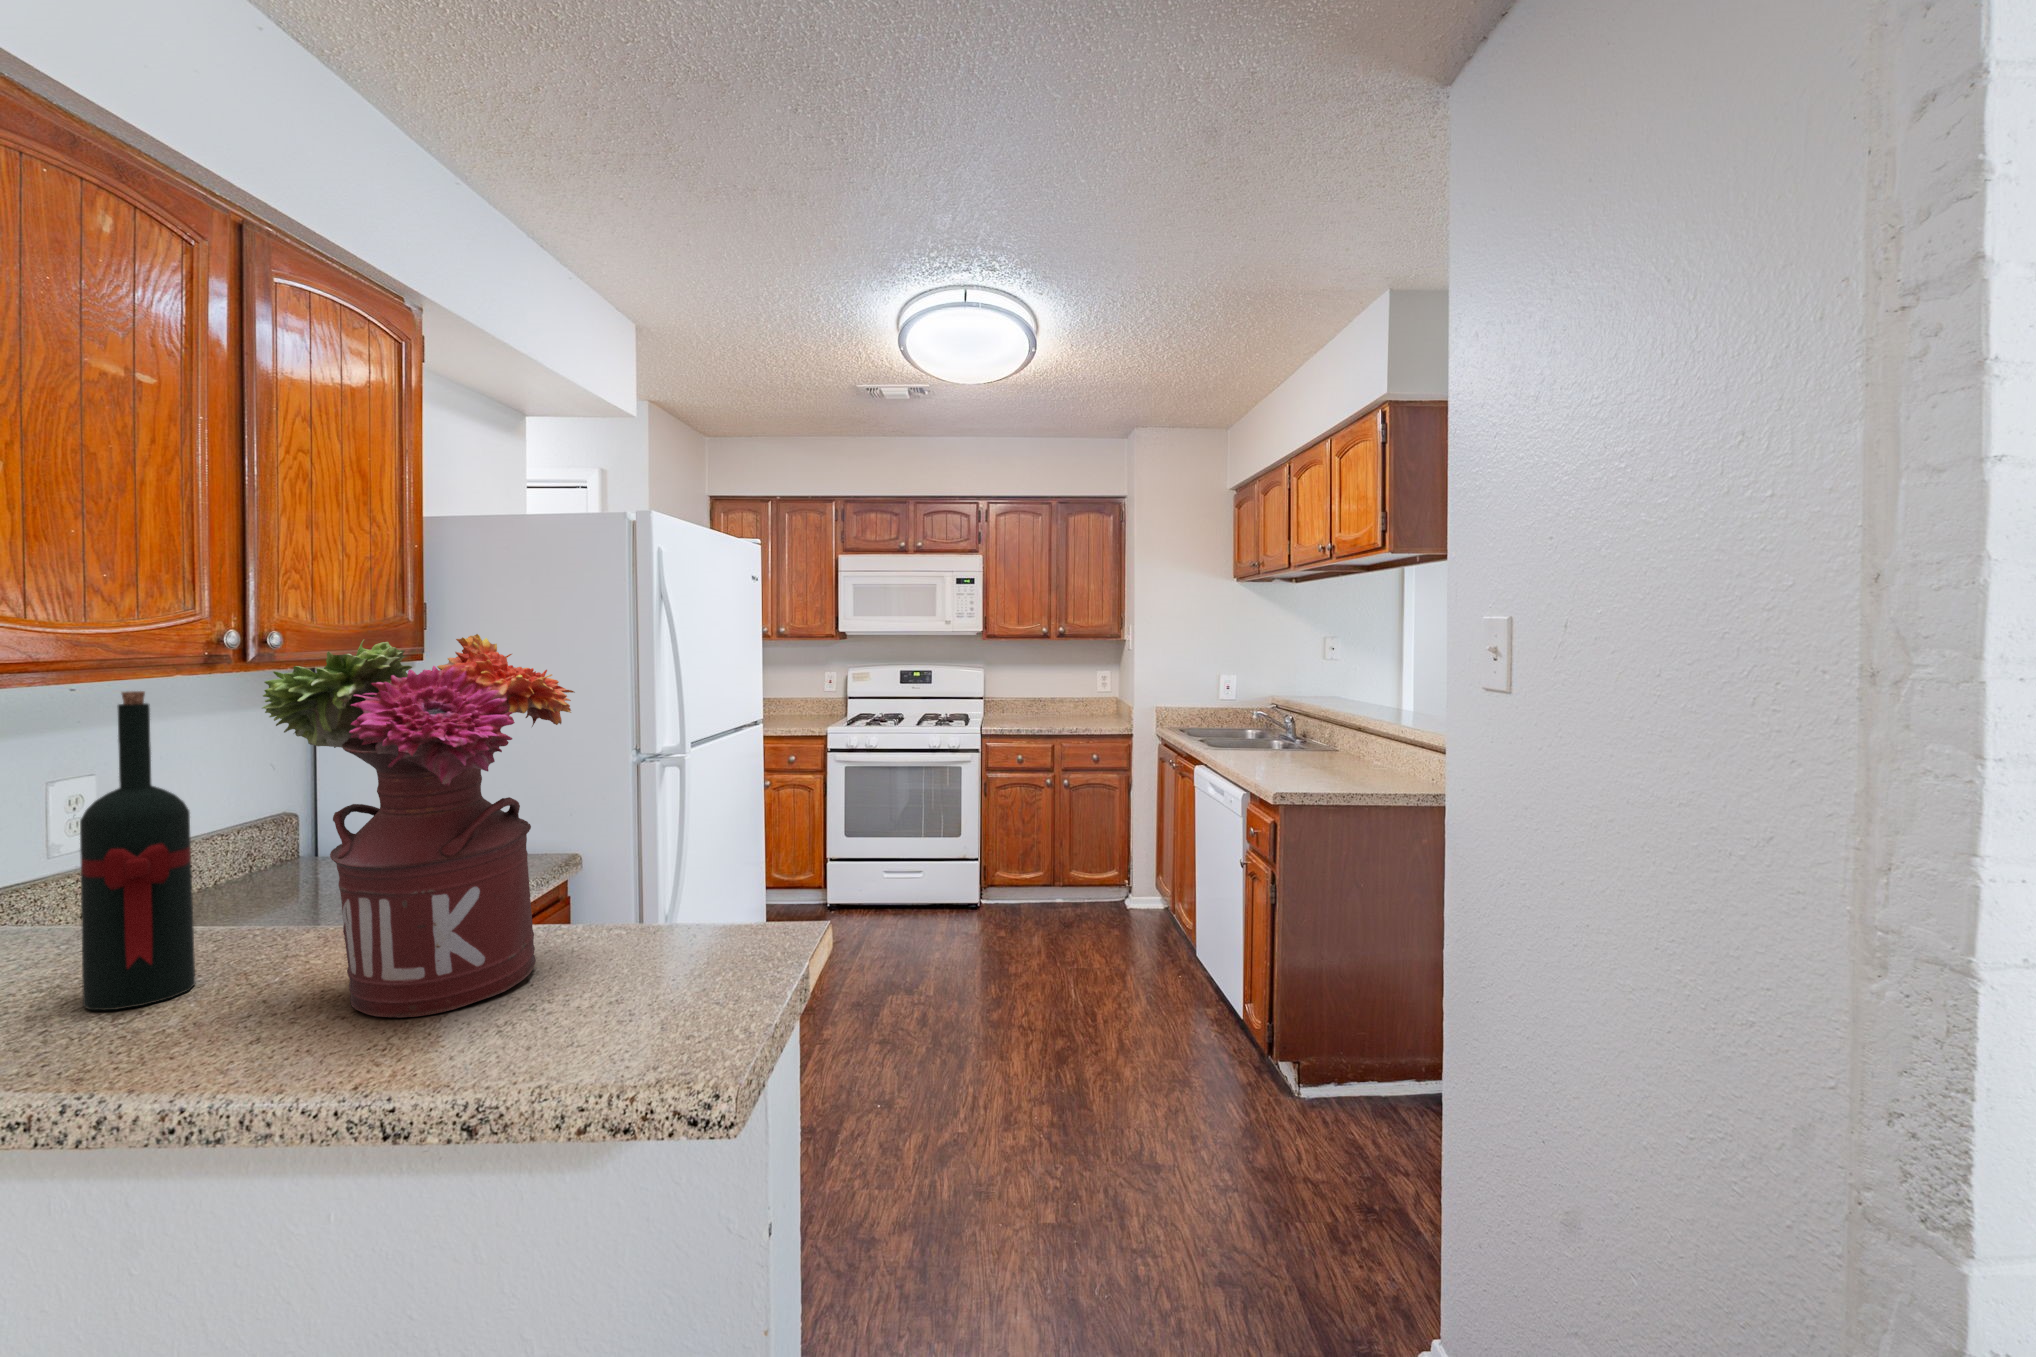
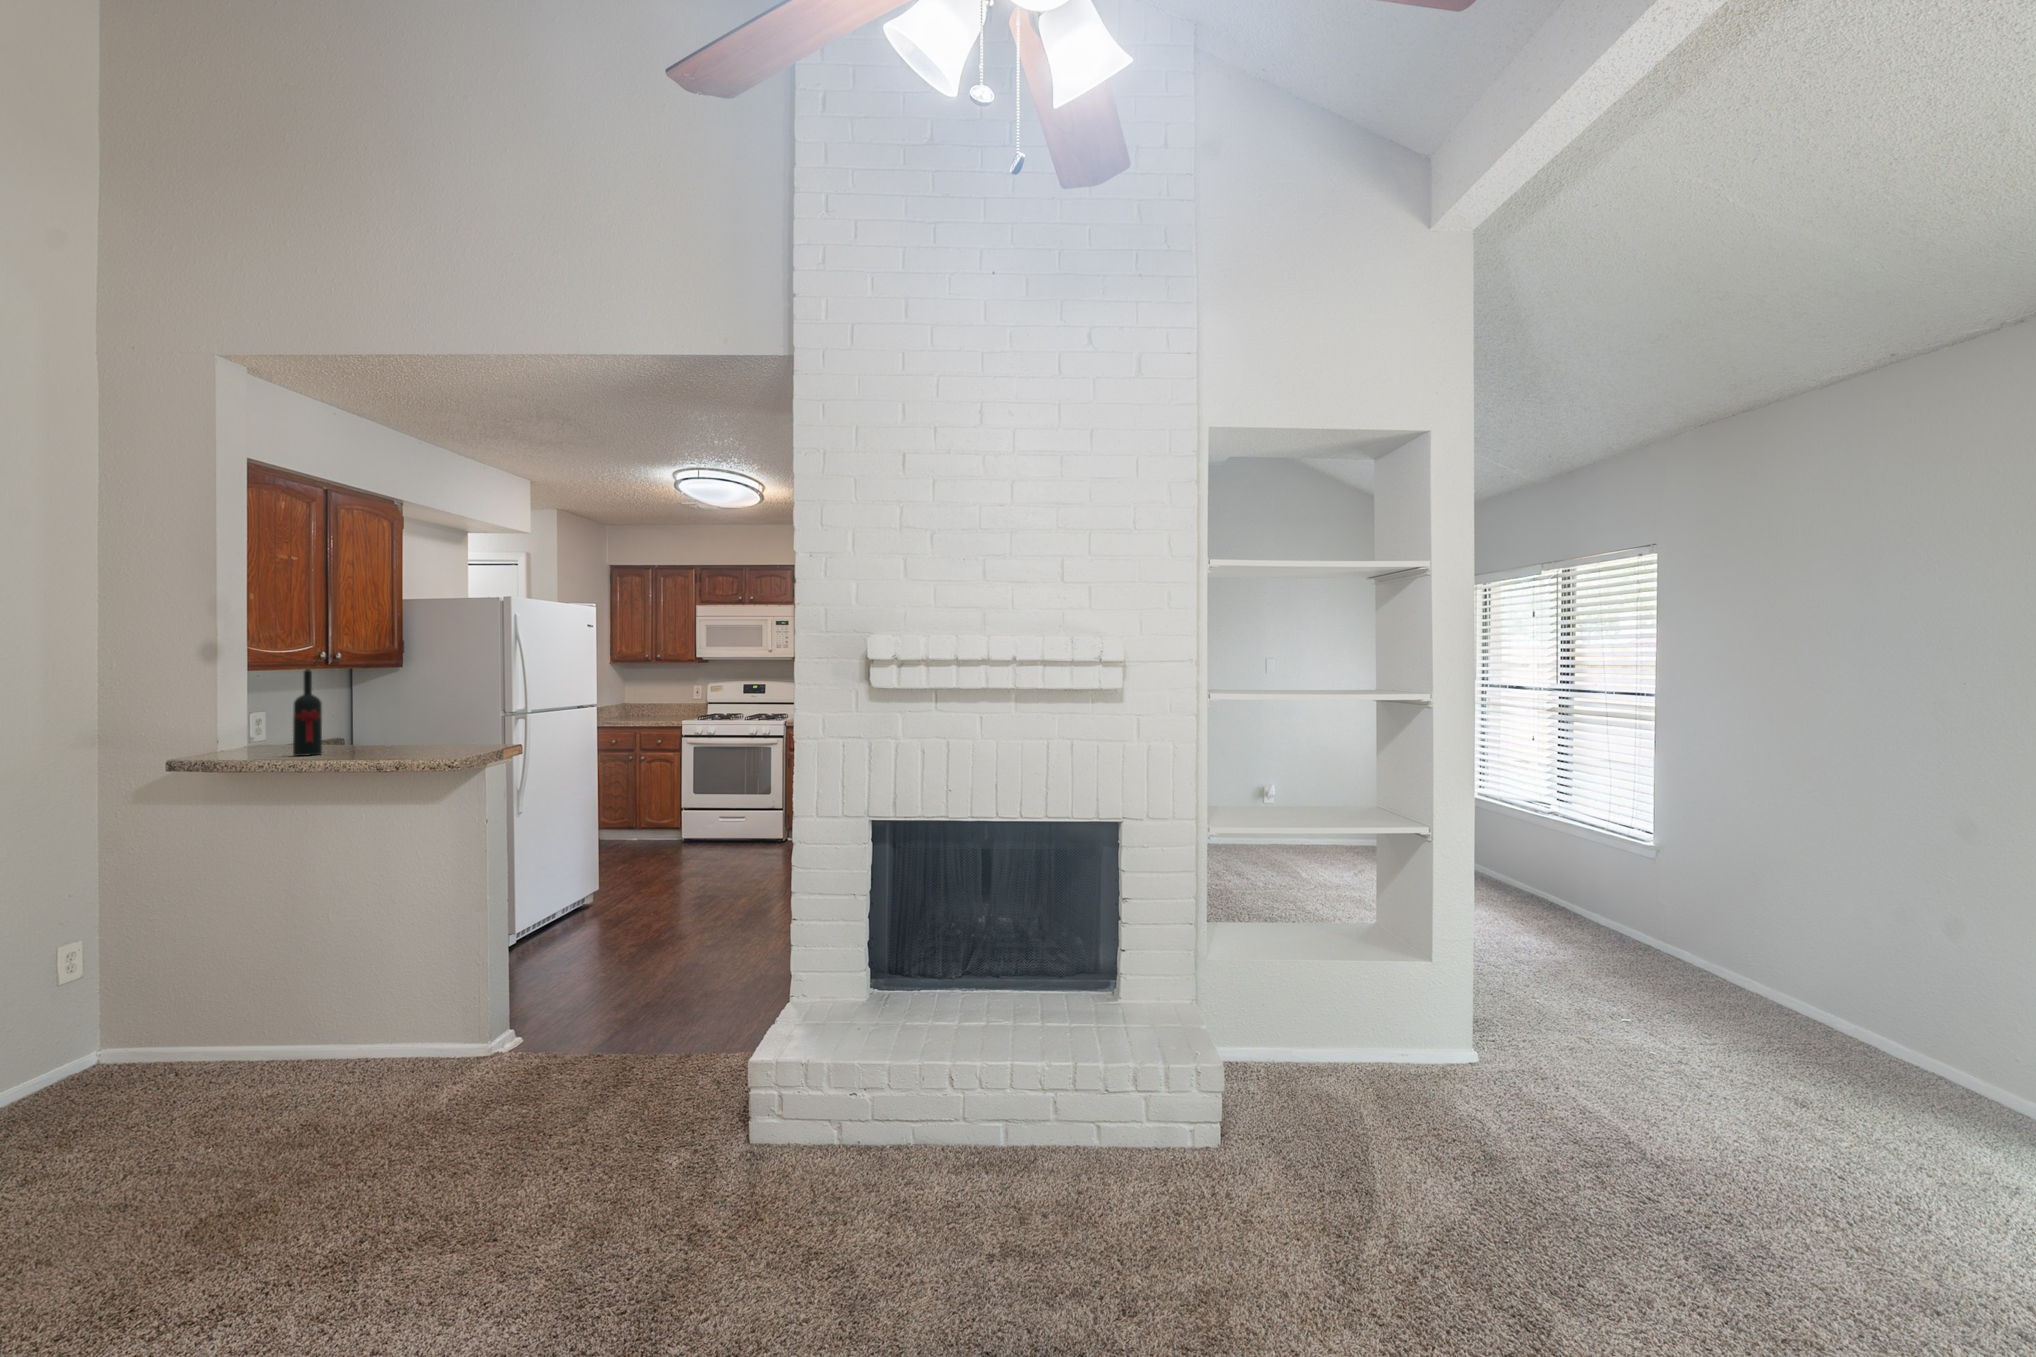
flower arrangement: present [262,634,574,1017] -> none [345,650,434,754]

